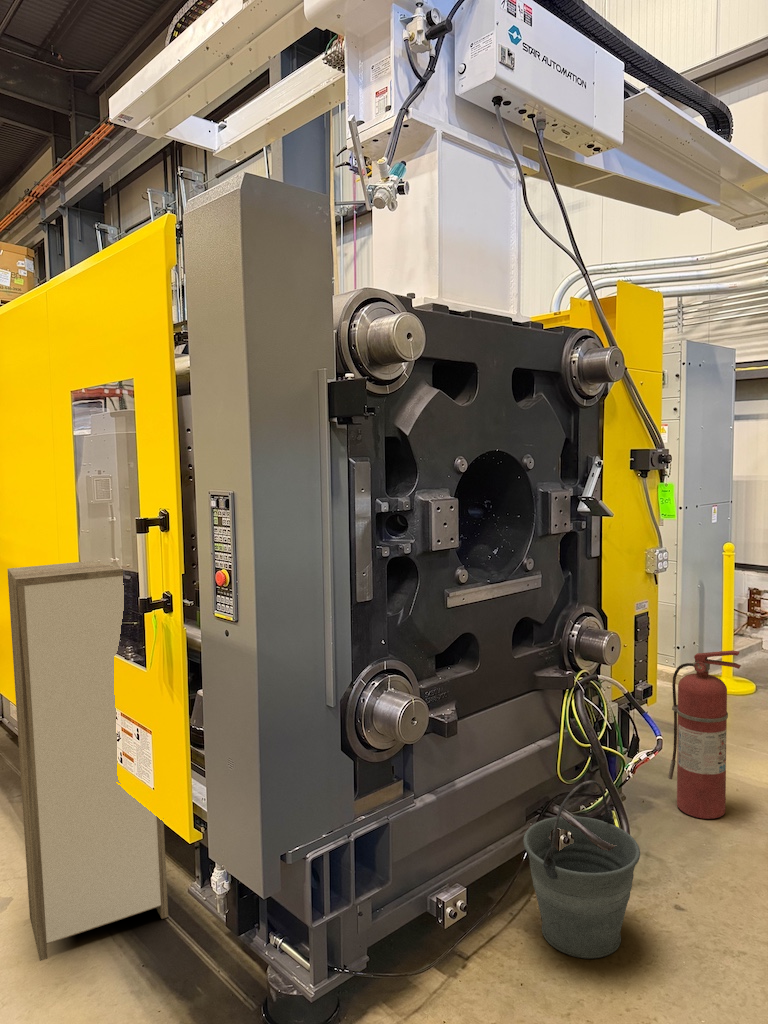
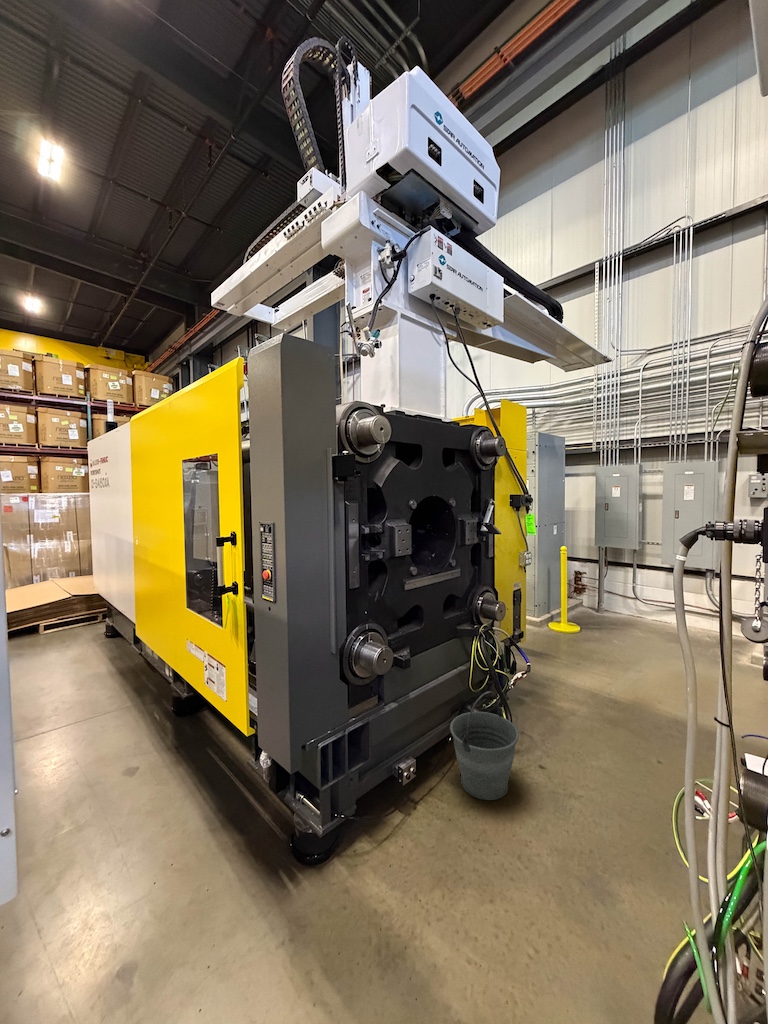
storage cabinet: present [7,560,168,961] -> none [142,559,237,808]
fire extinguisher: present [668,650,741,819] -> none [533,610,574,709]

